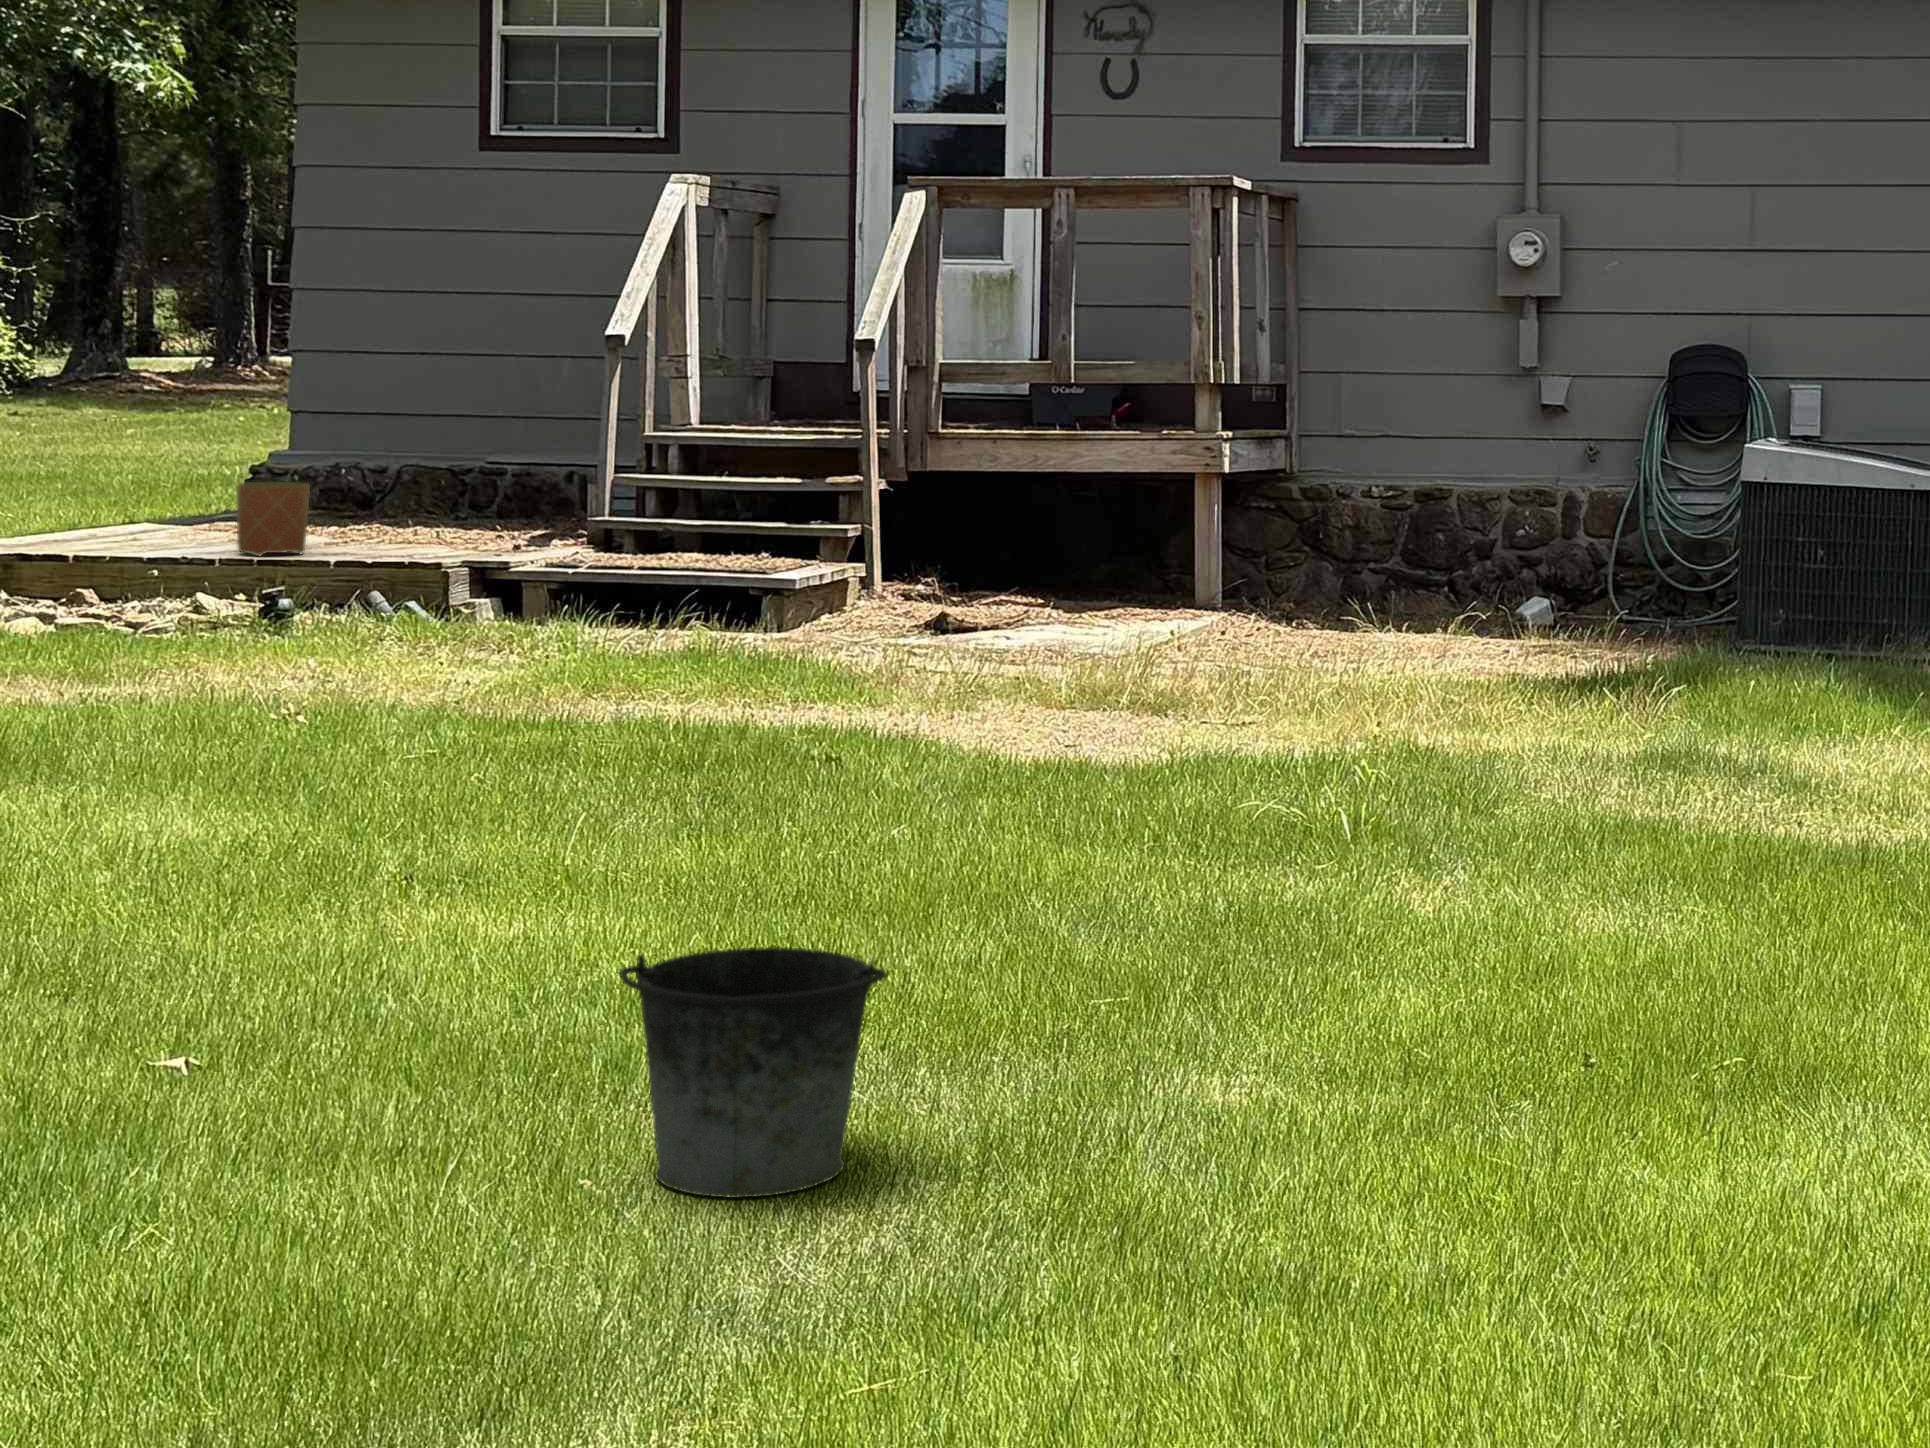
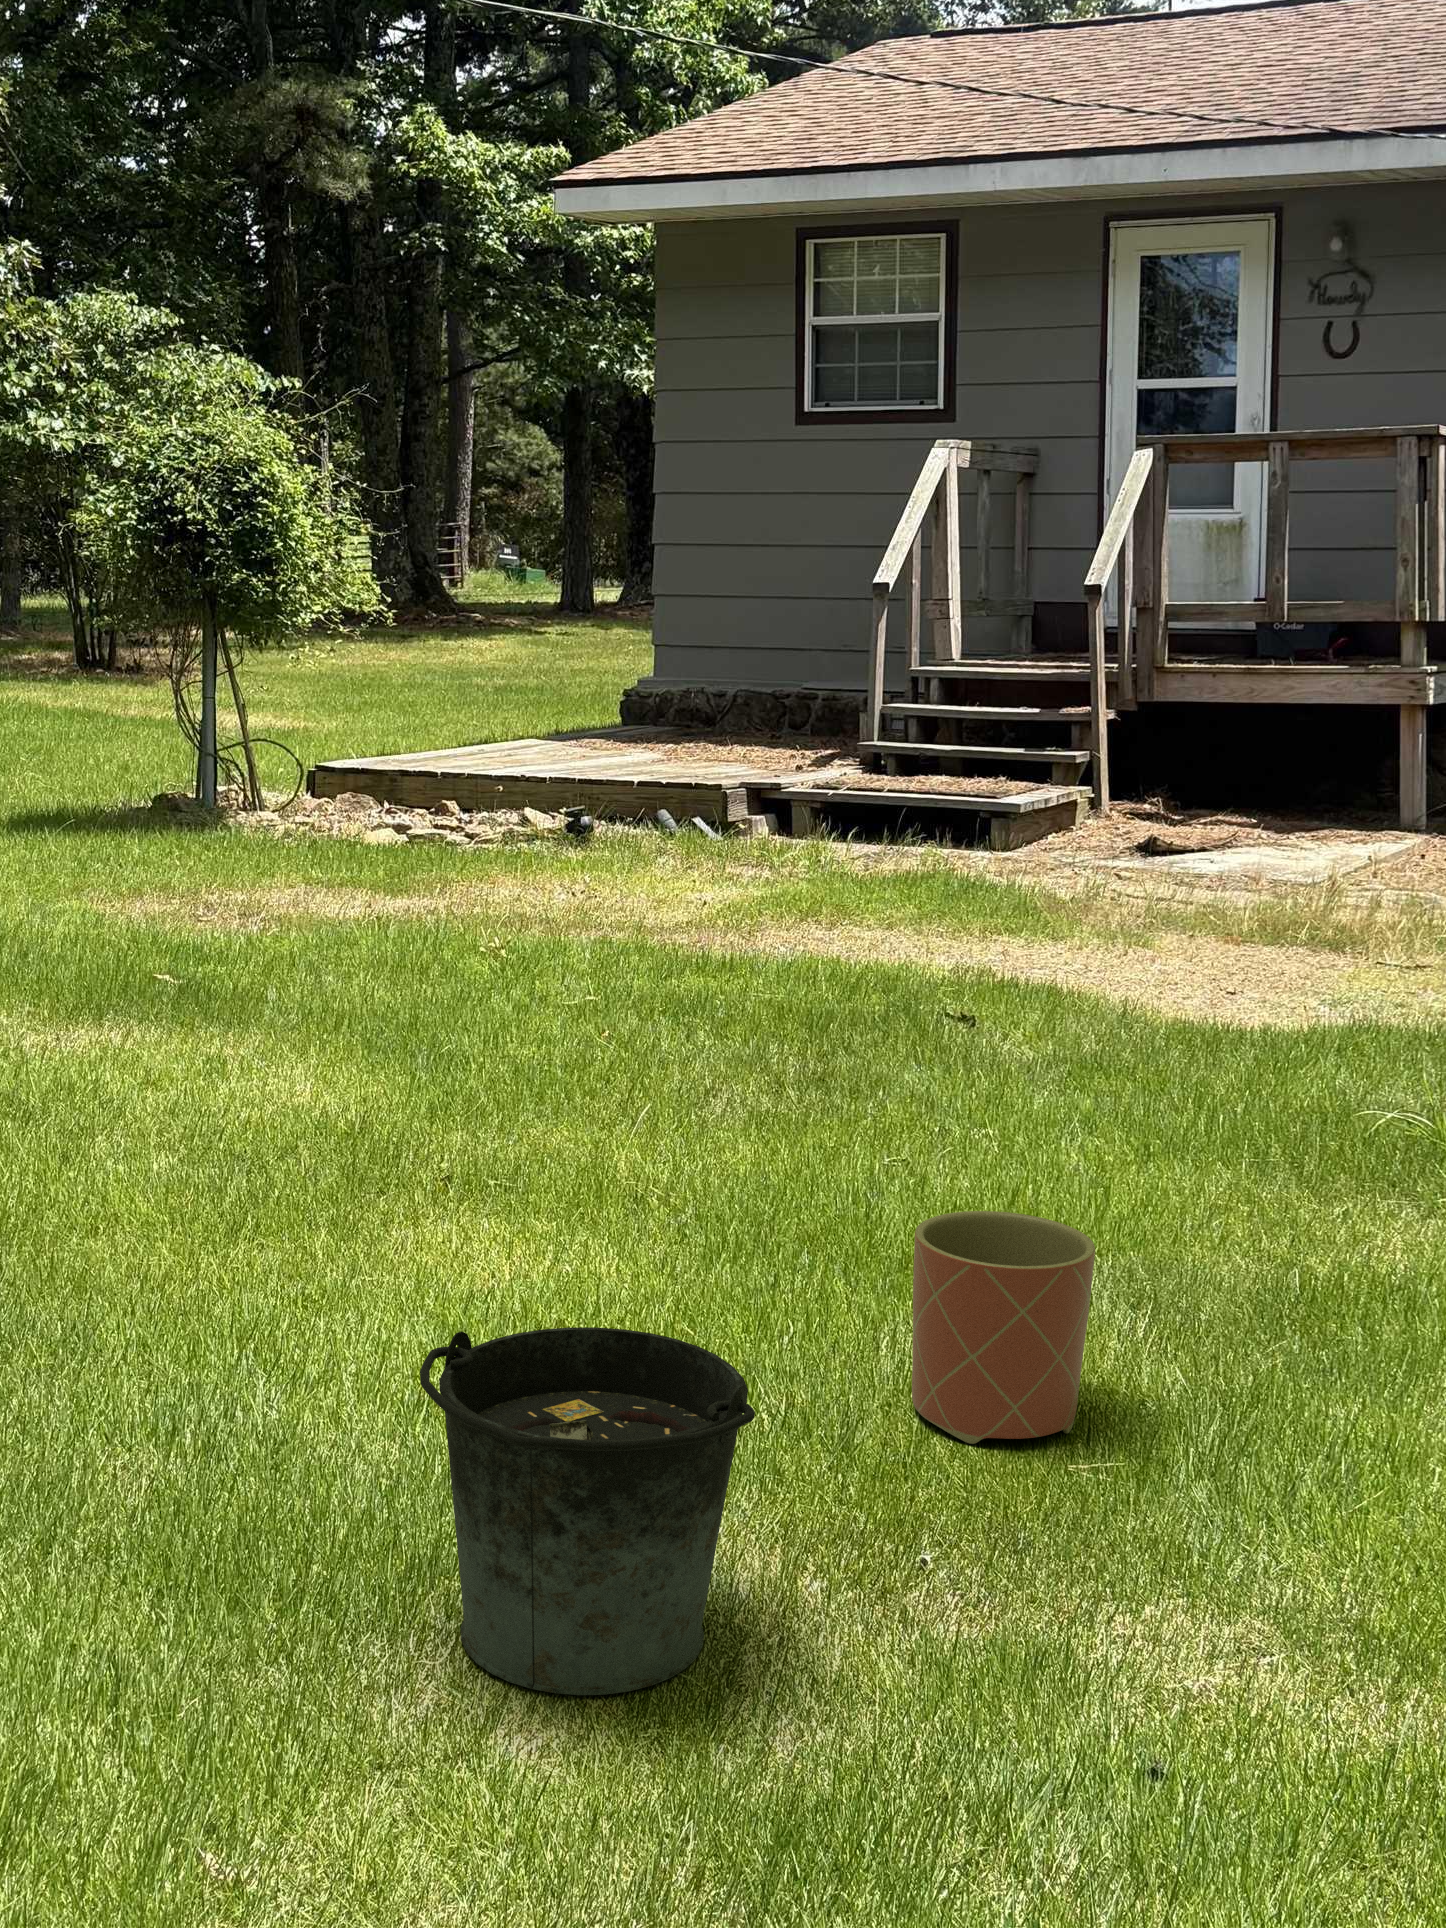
planter: present [236,482,310,556] -> present [912,1211,1095,1444]

